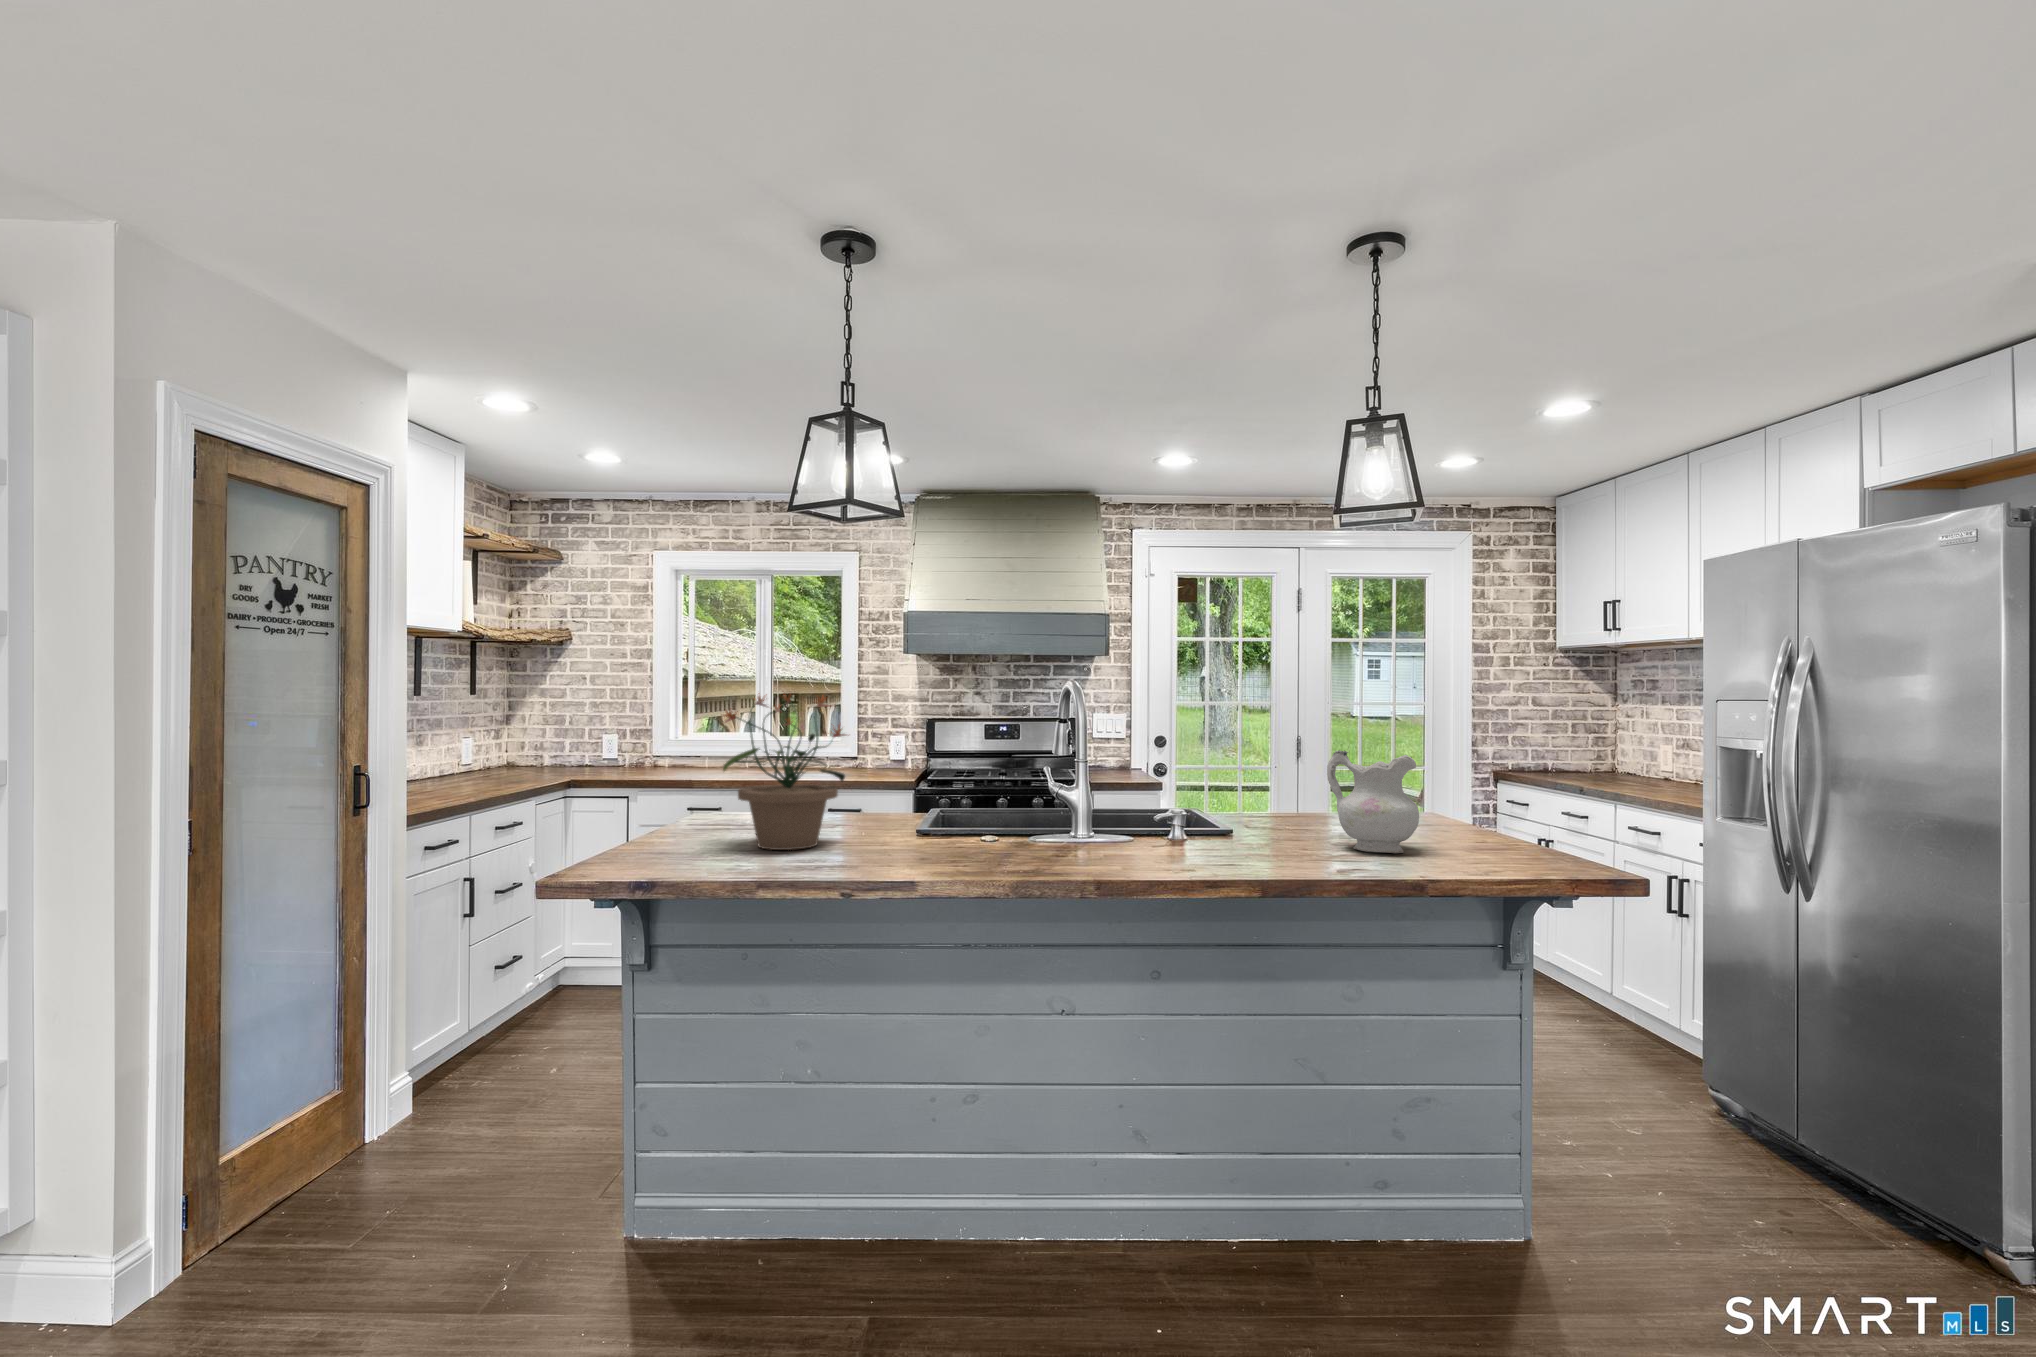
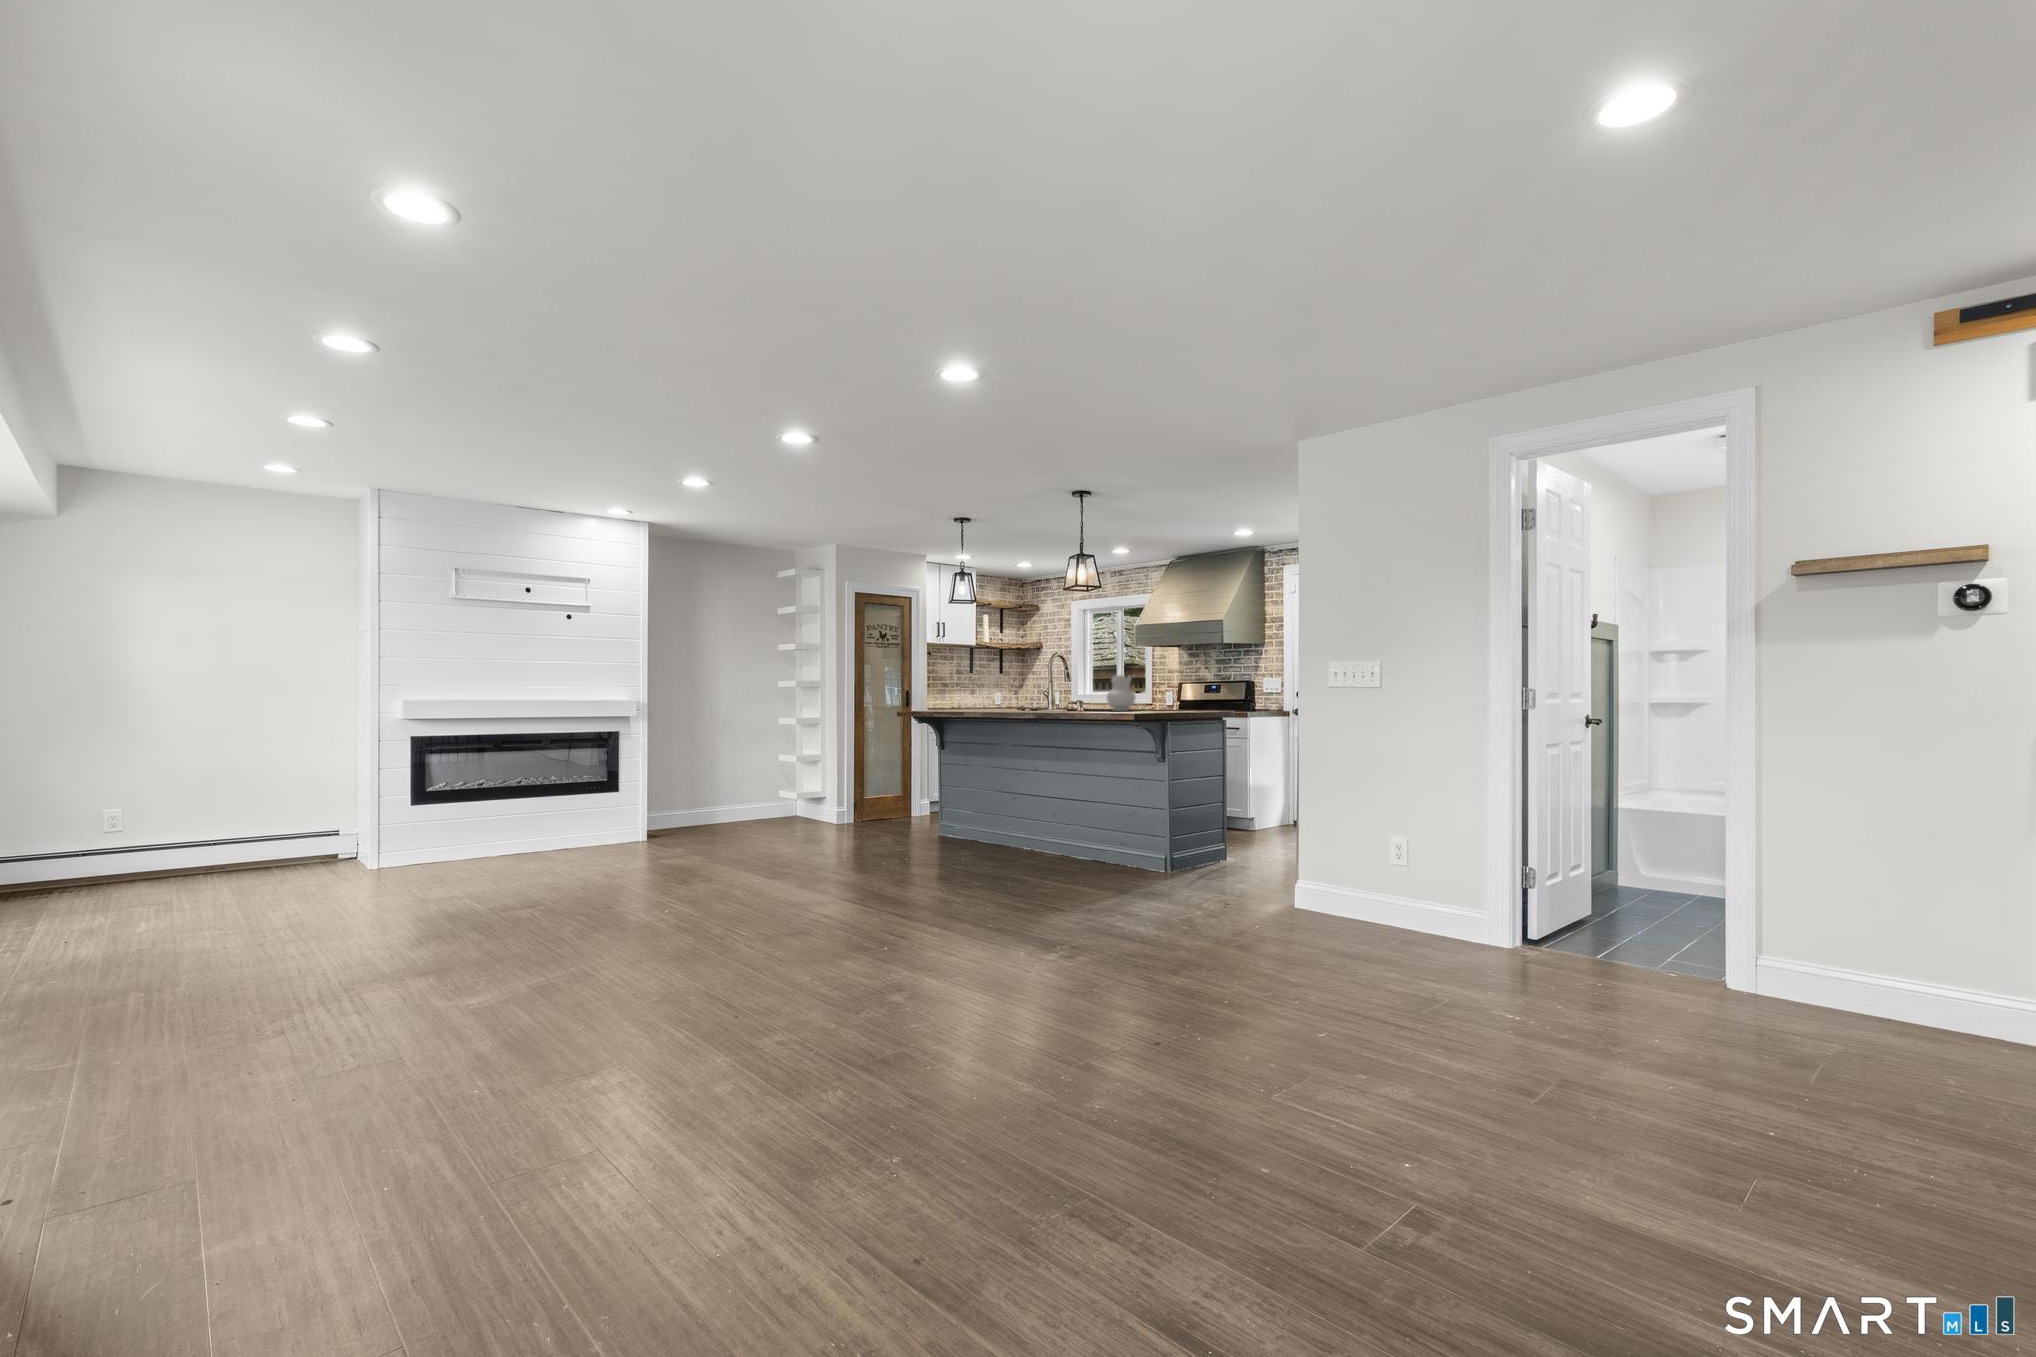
potted plant: present [722,694,846,850] -> none [954,660,995,710]

